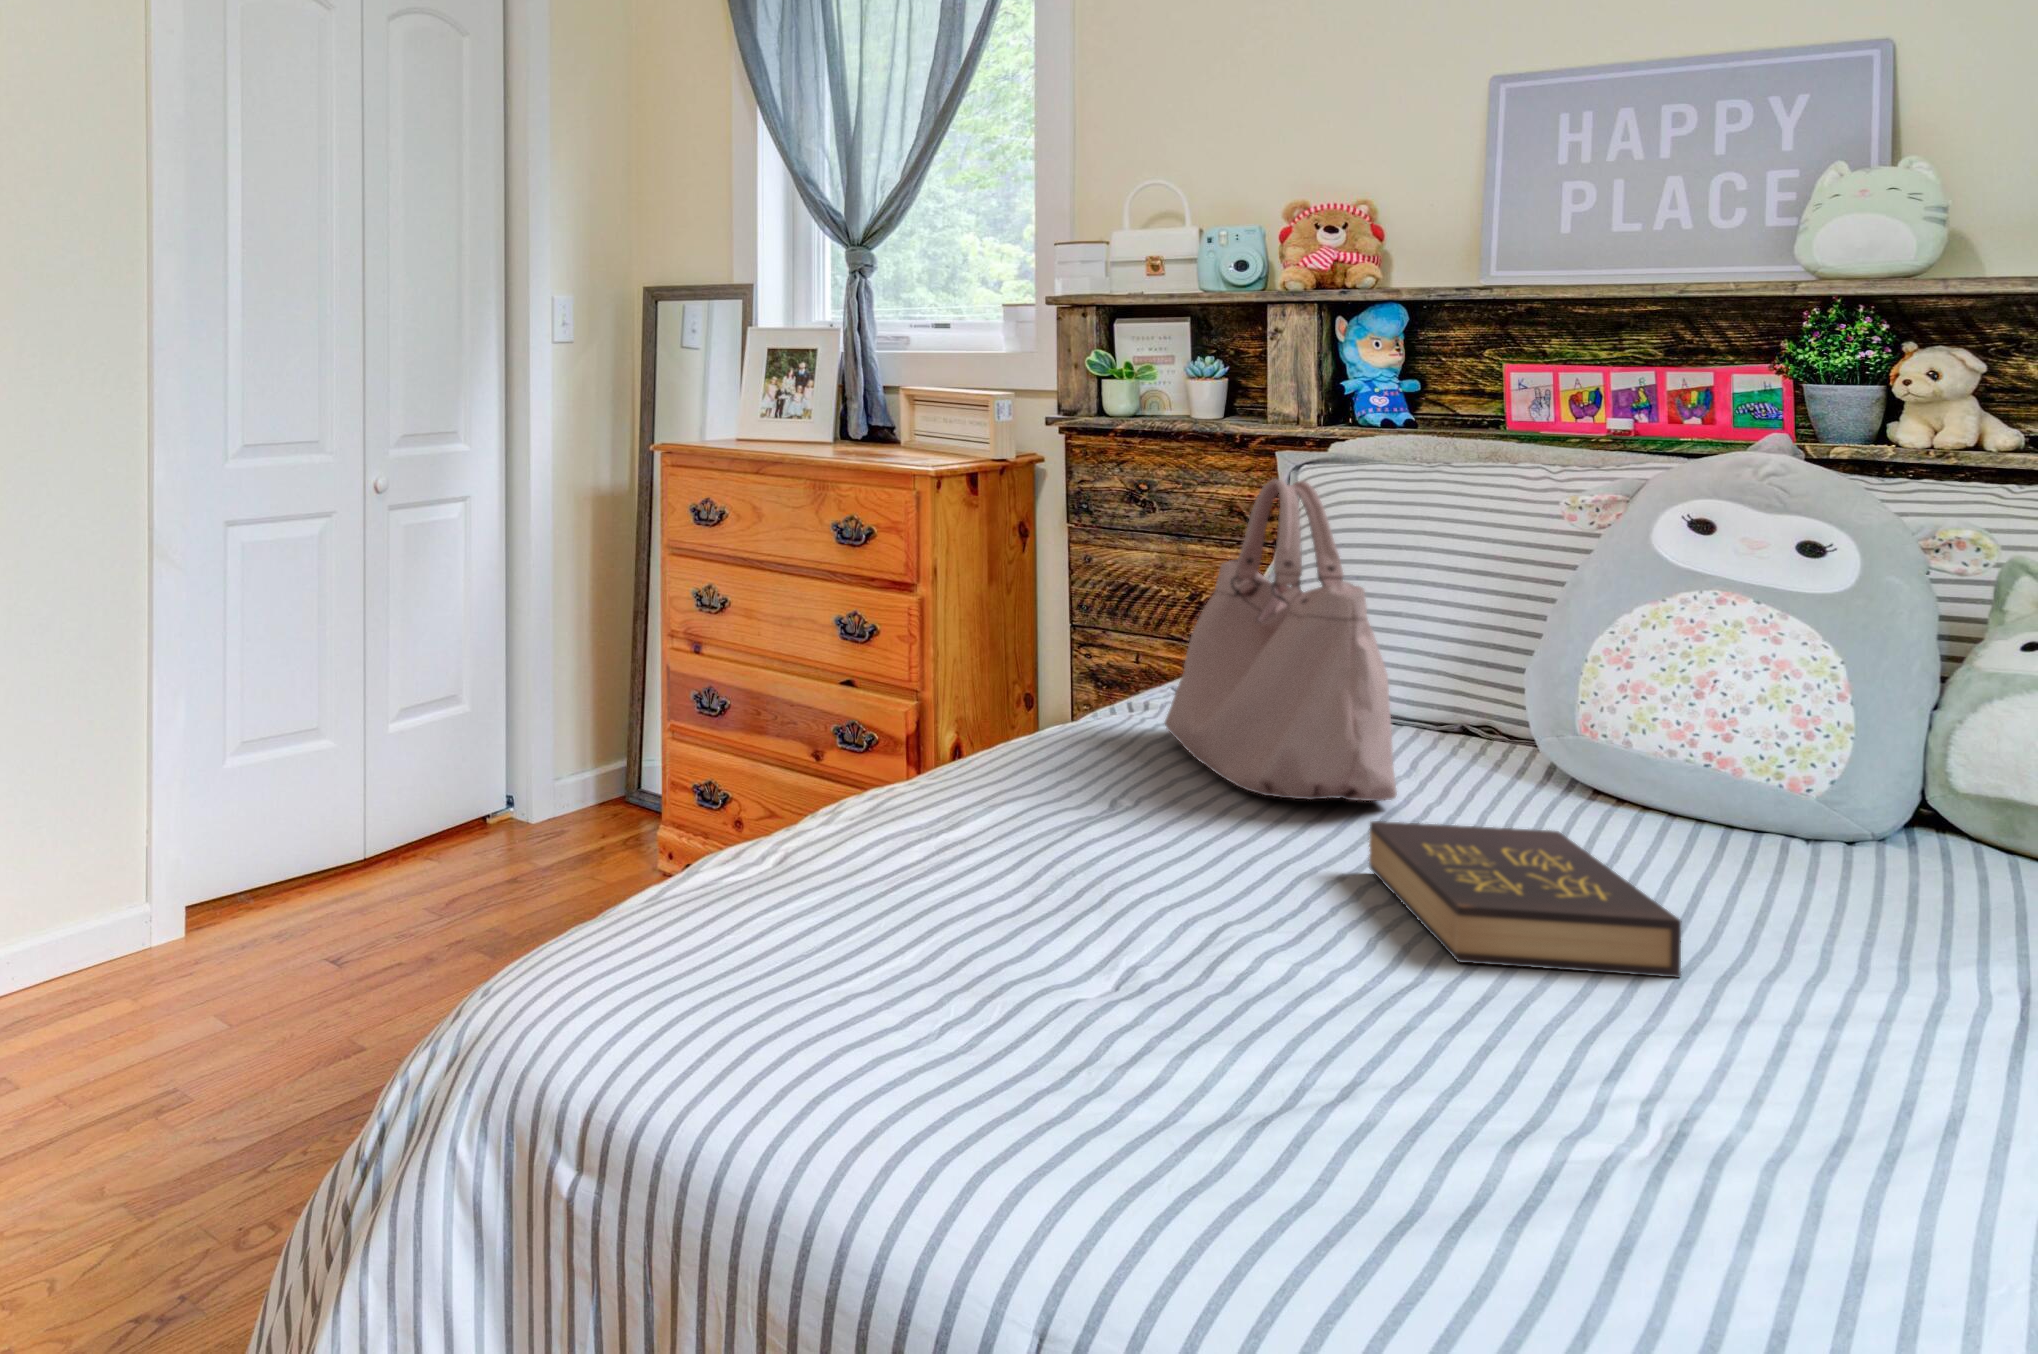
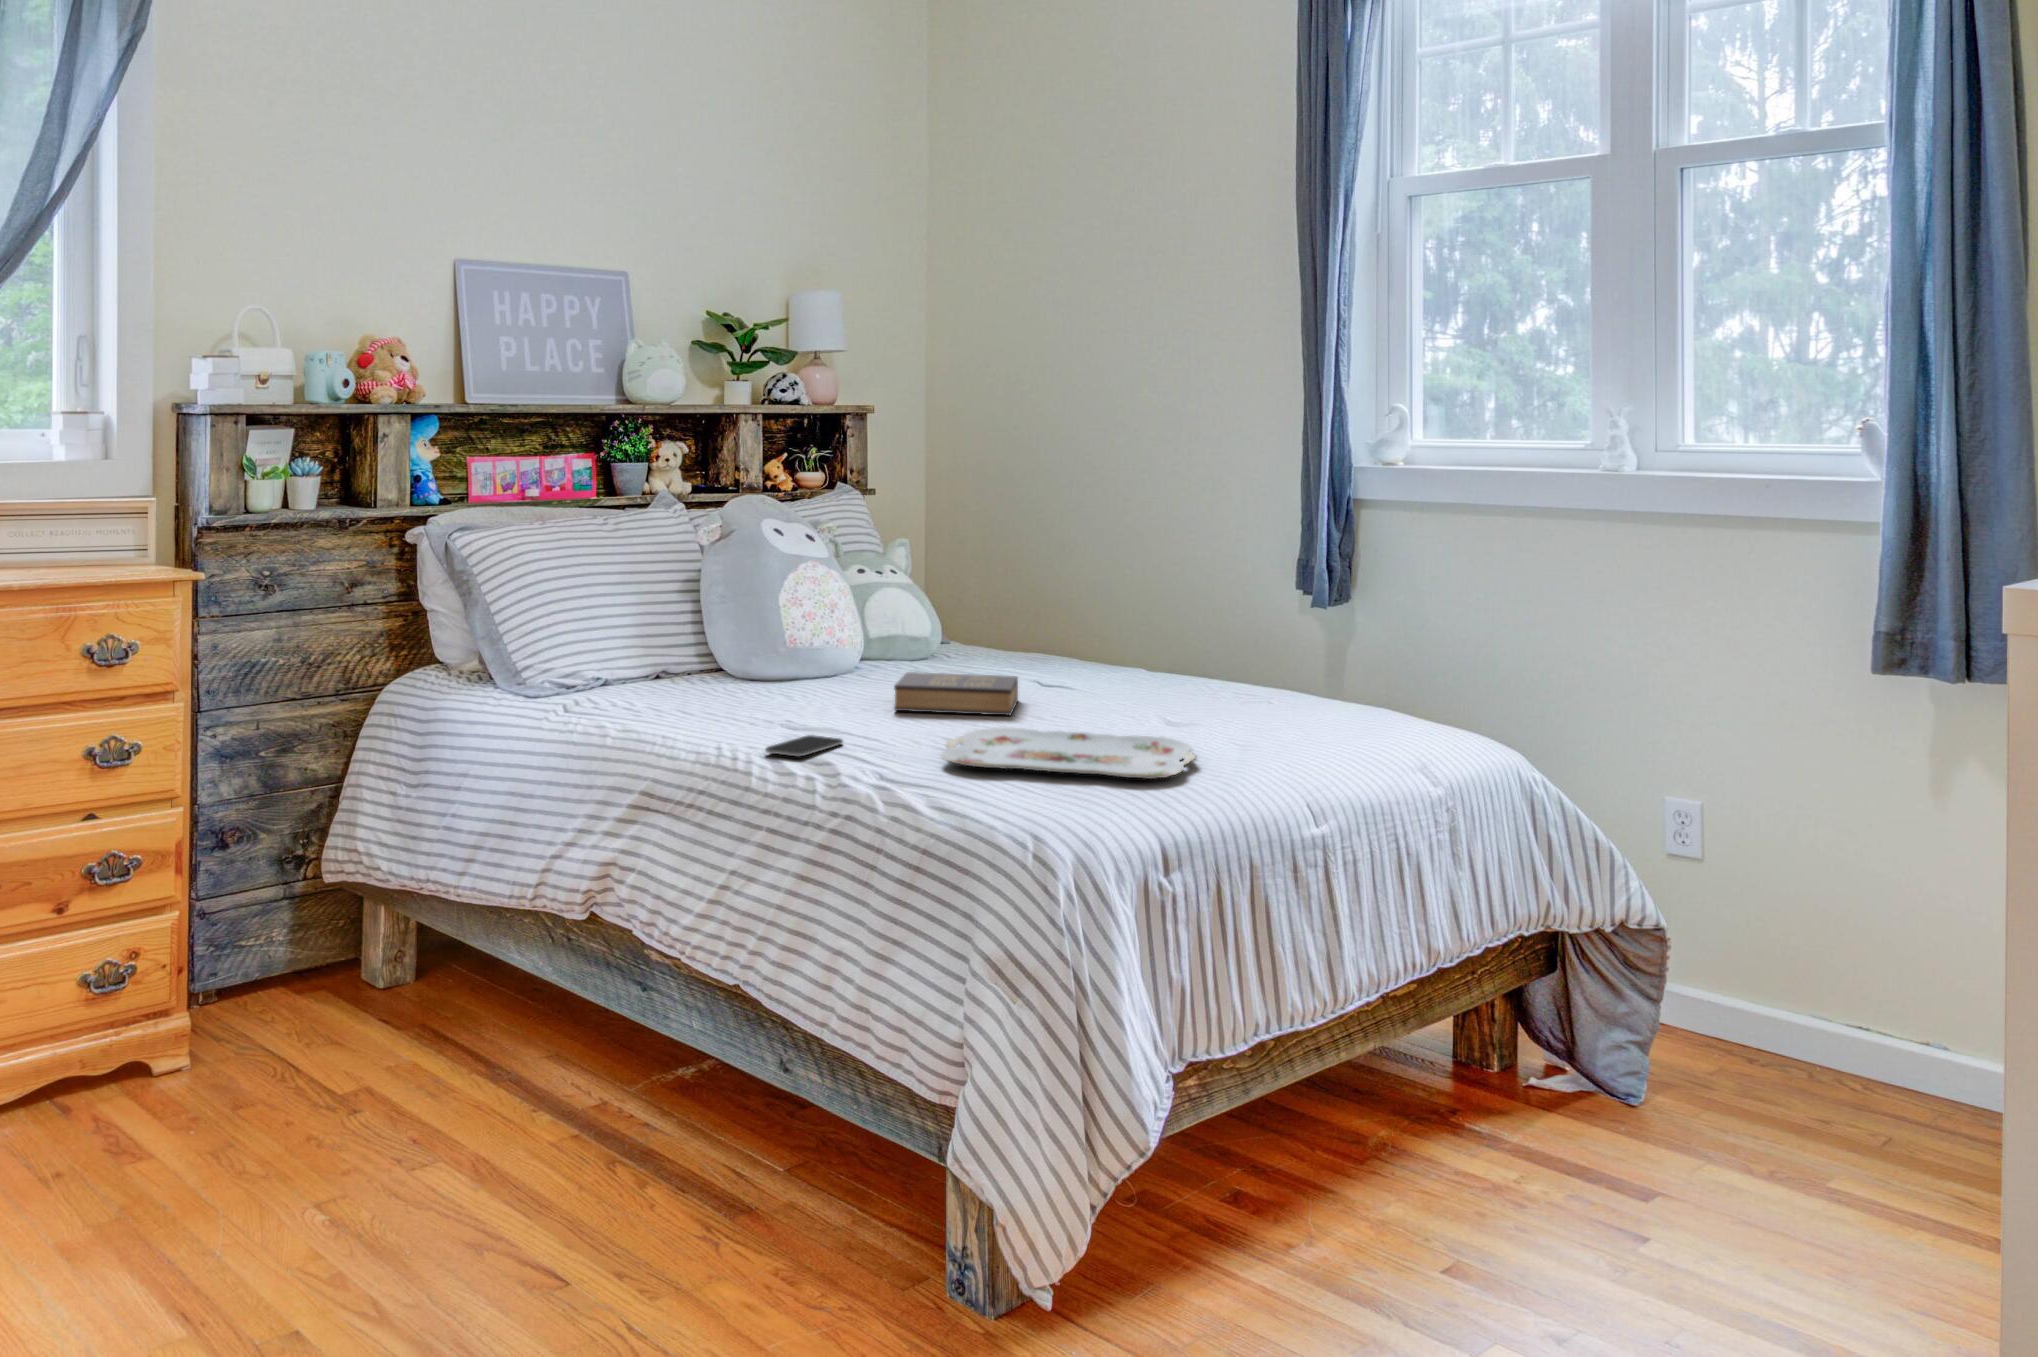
handbag: present [1165,479,1397,801] -> none [622,523,823,712]
smartphone: none [908,794,1059,841] -> present [765,735,843,757]
serving tray: none [816,882,1272,1118] -> present [941,727,1195,779]

